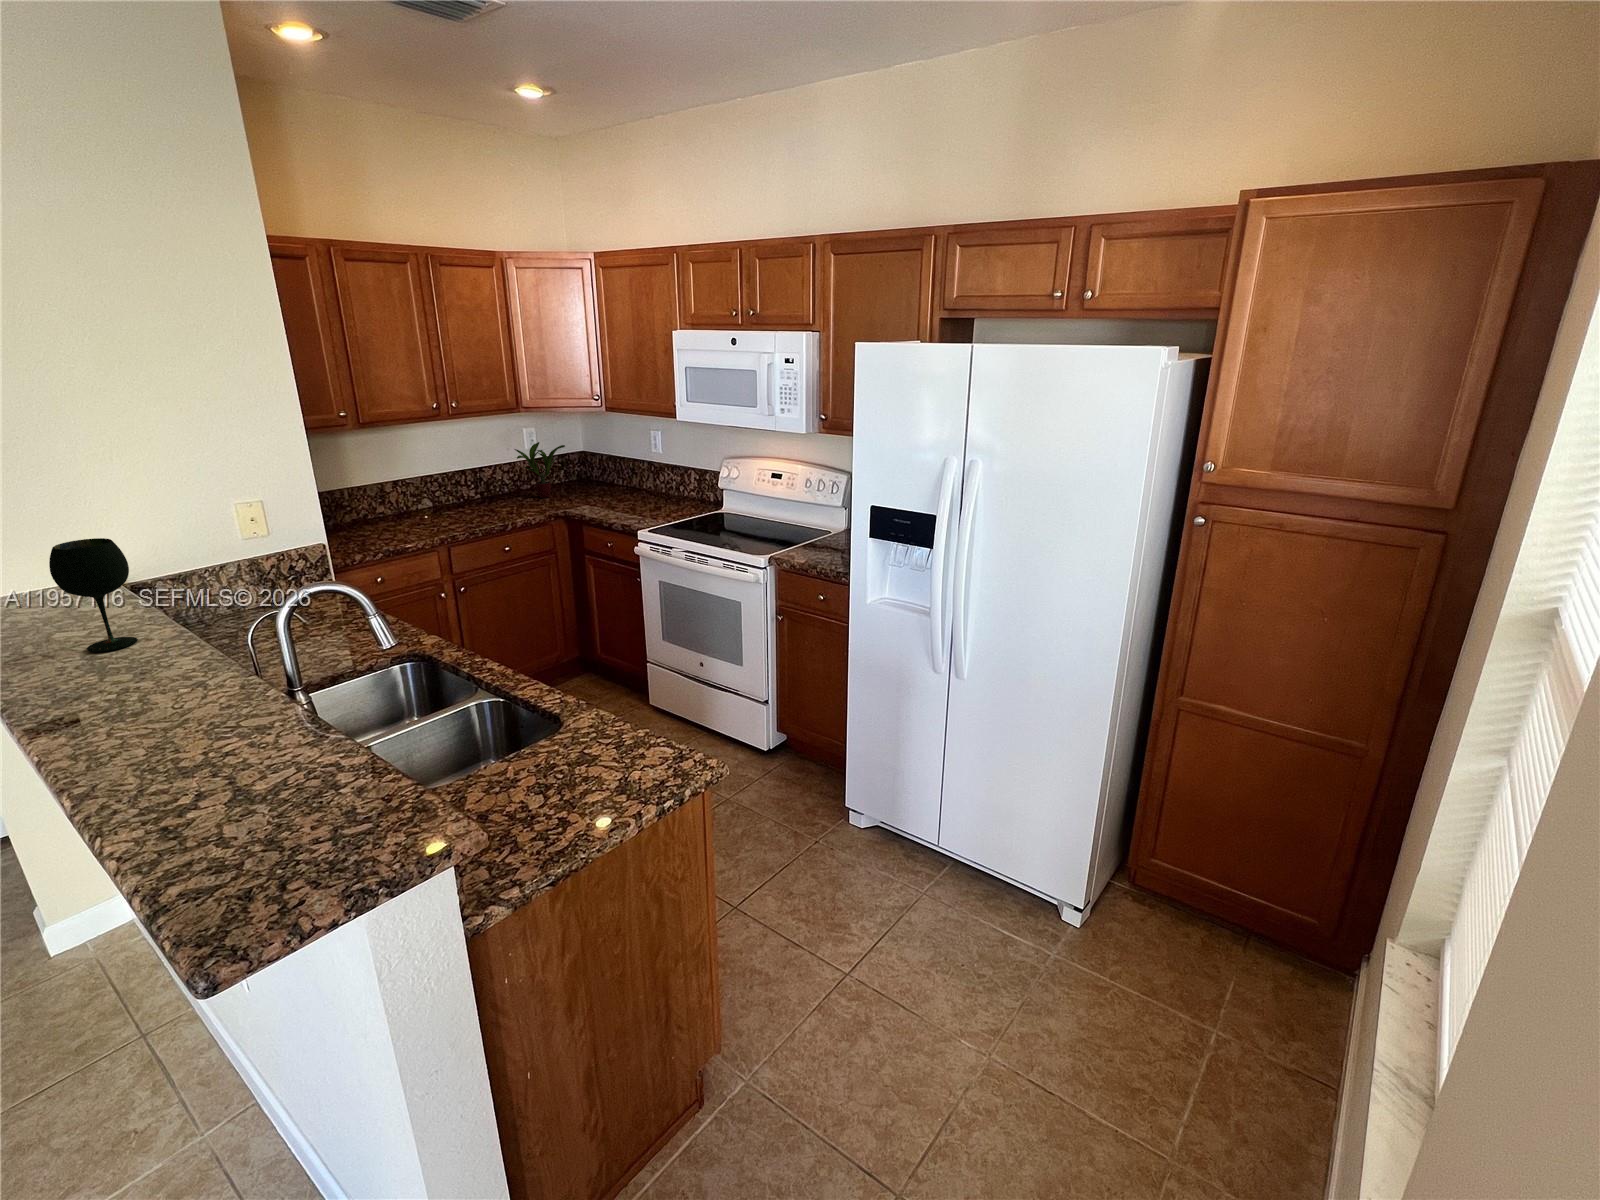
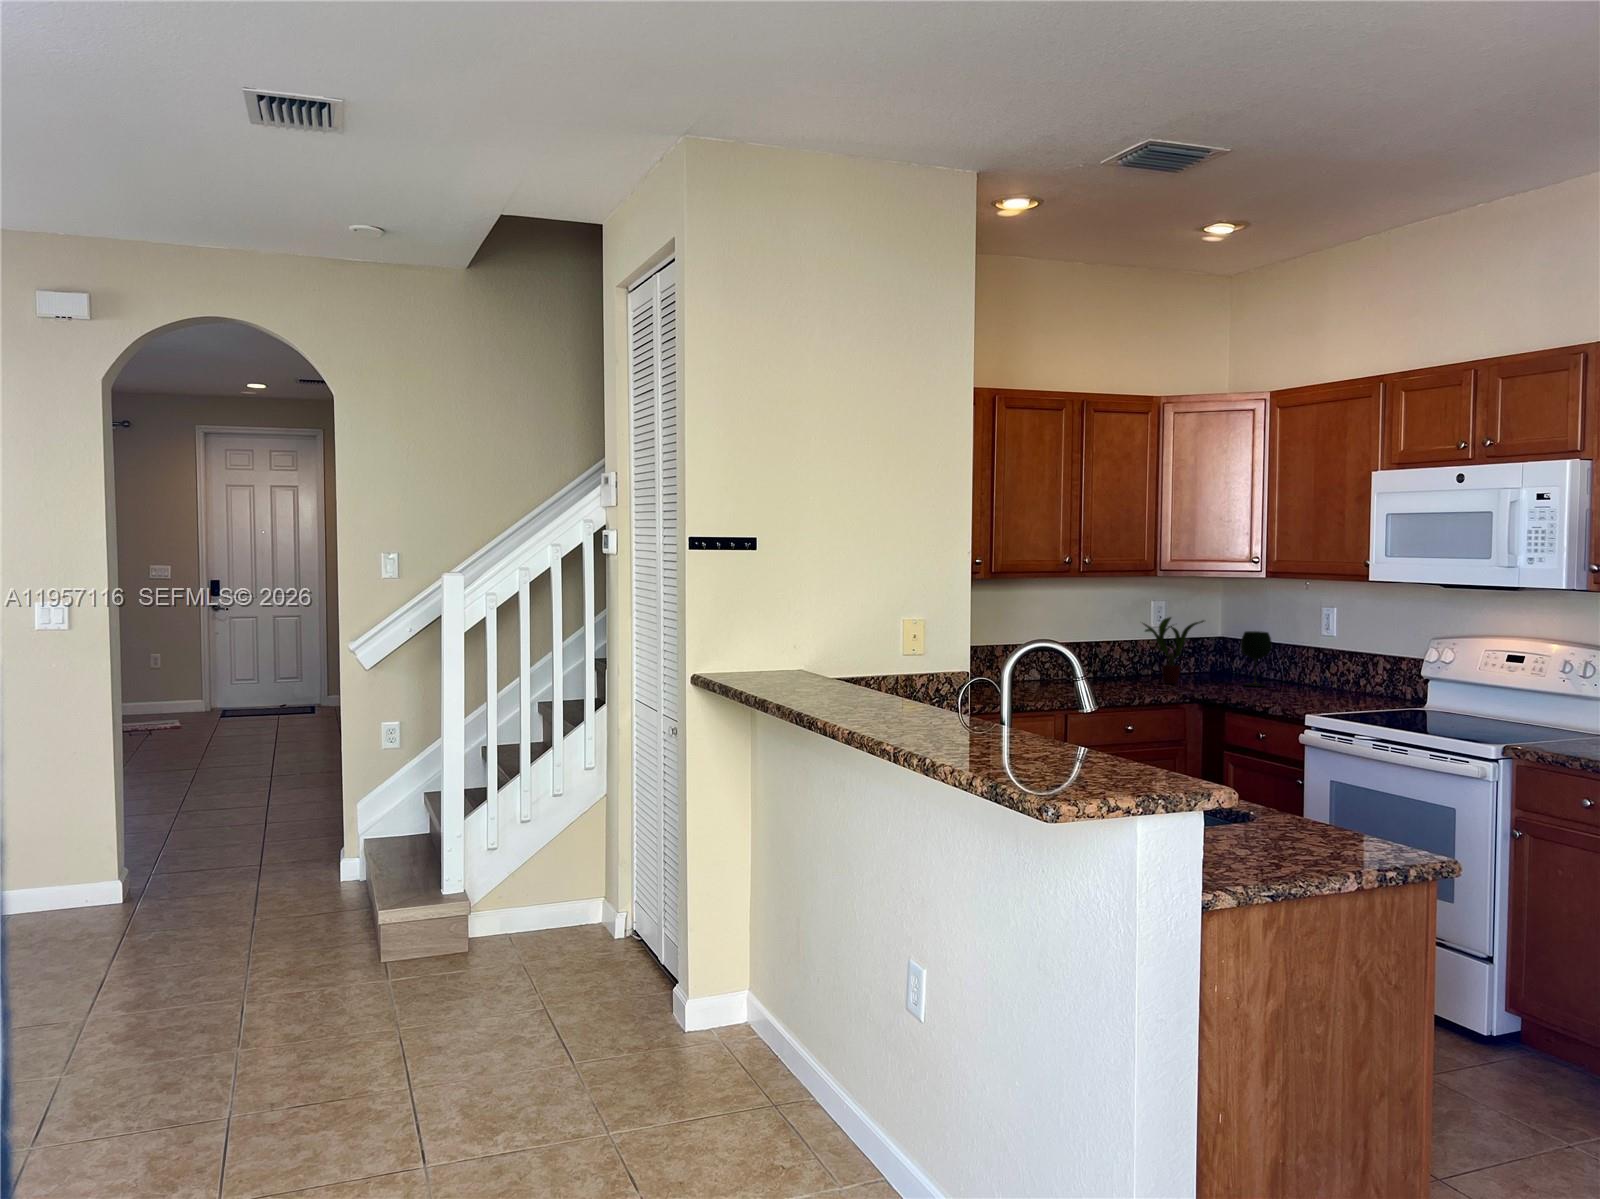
wine glass: present [49,538,138,652] -> present [1241,631,1272,687]

